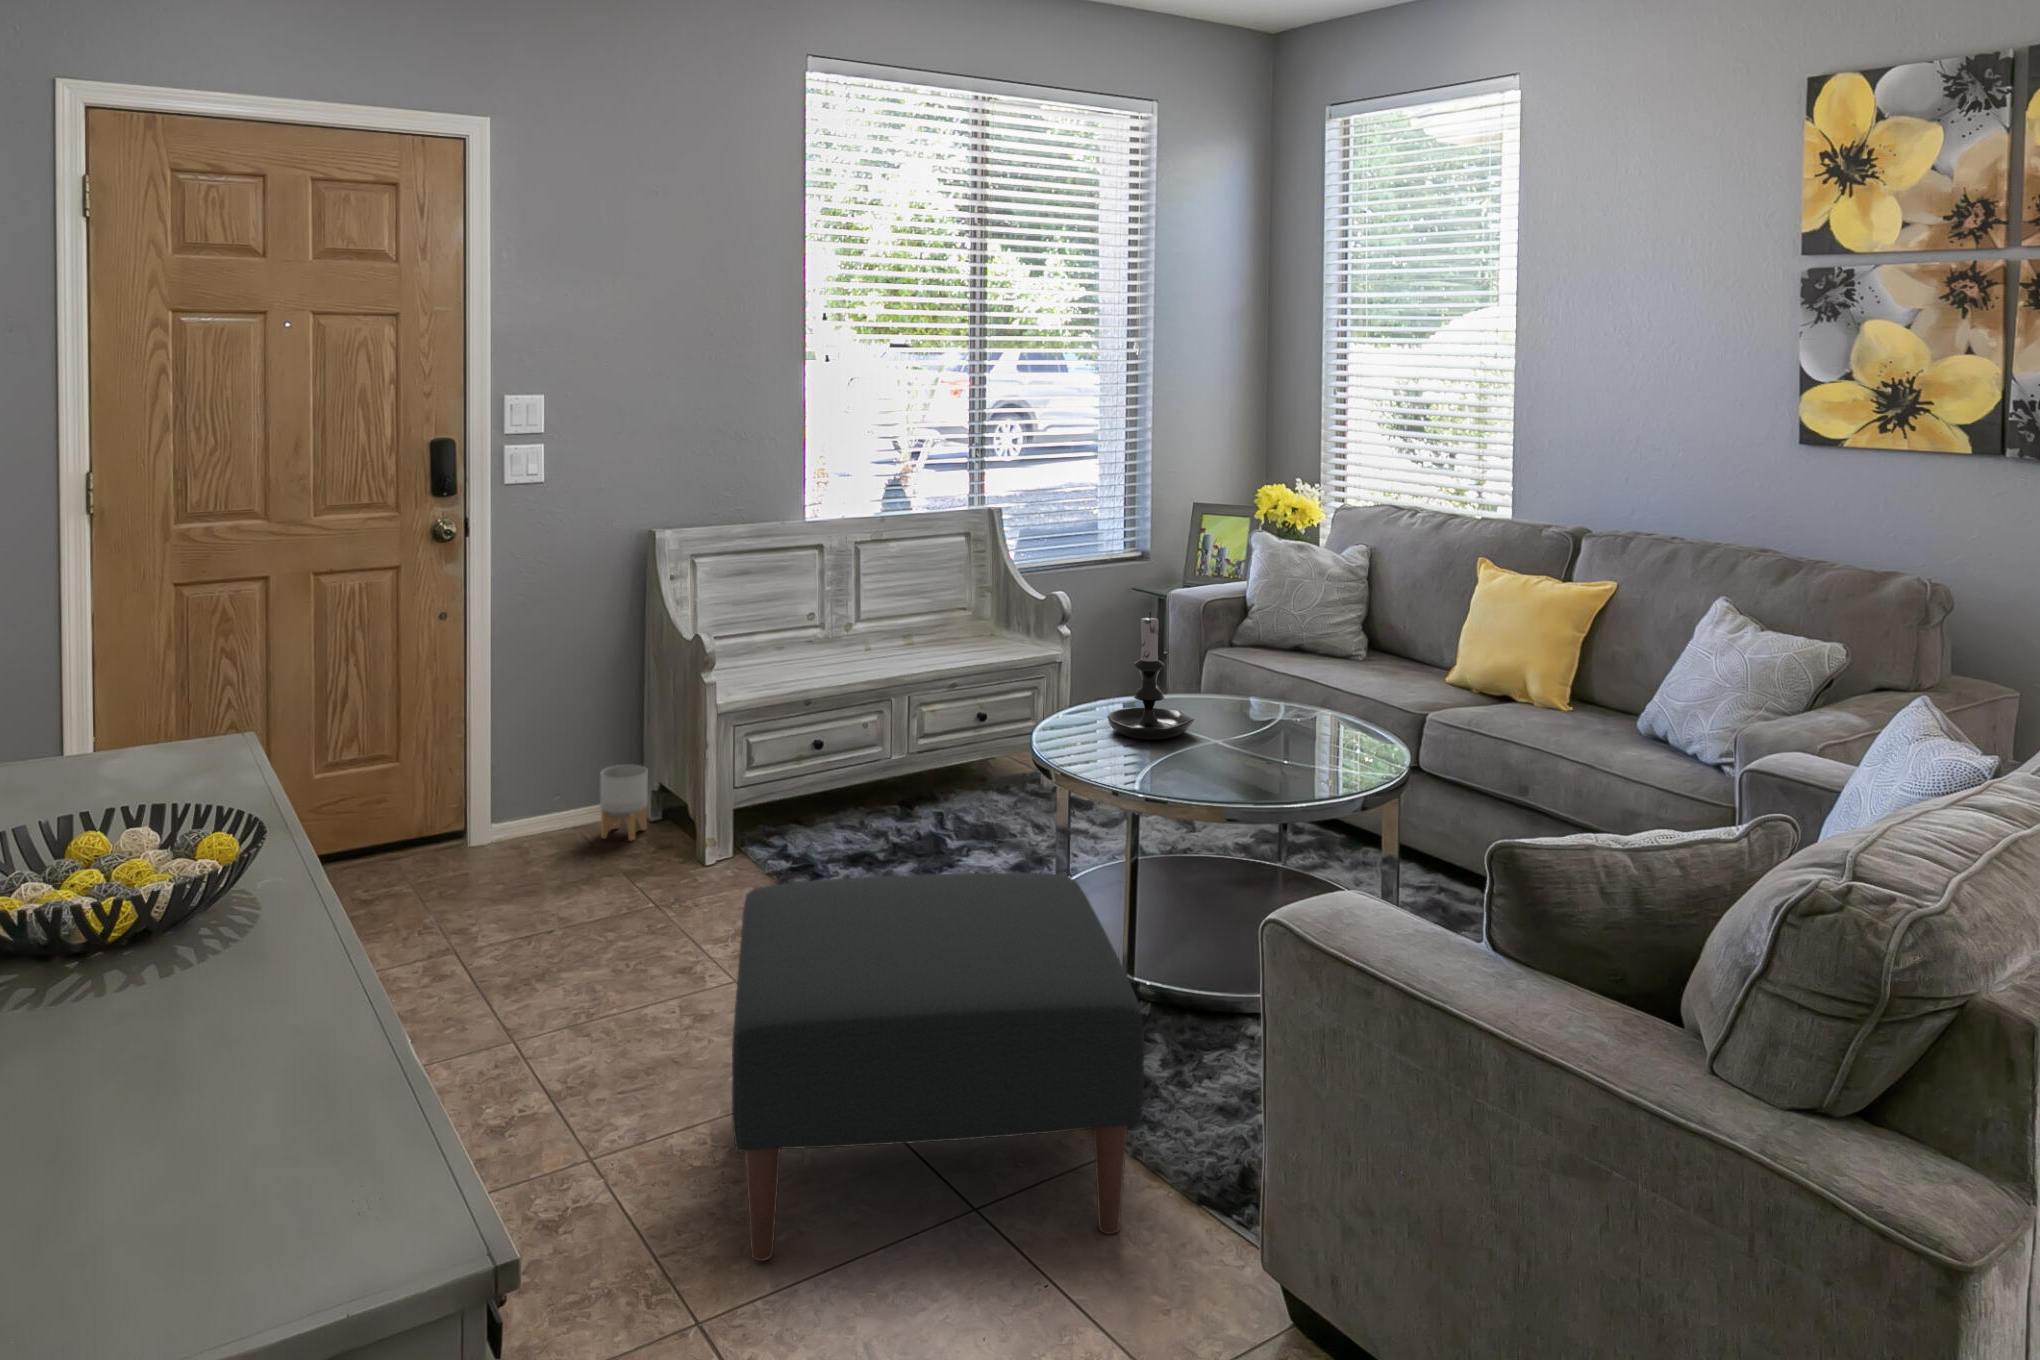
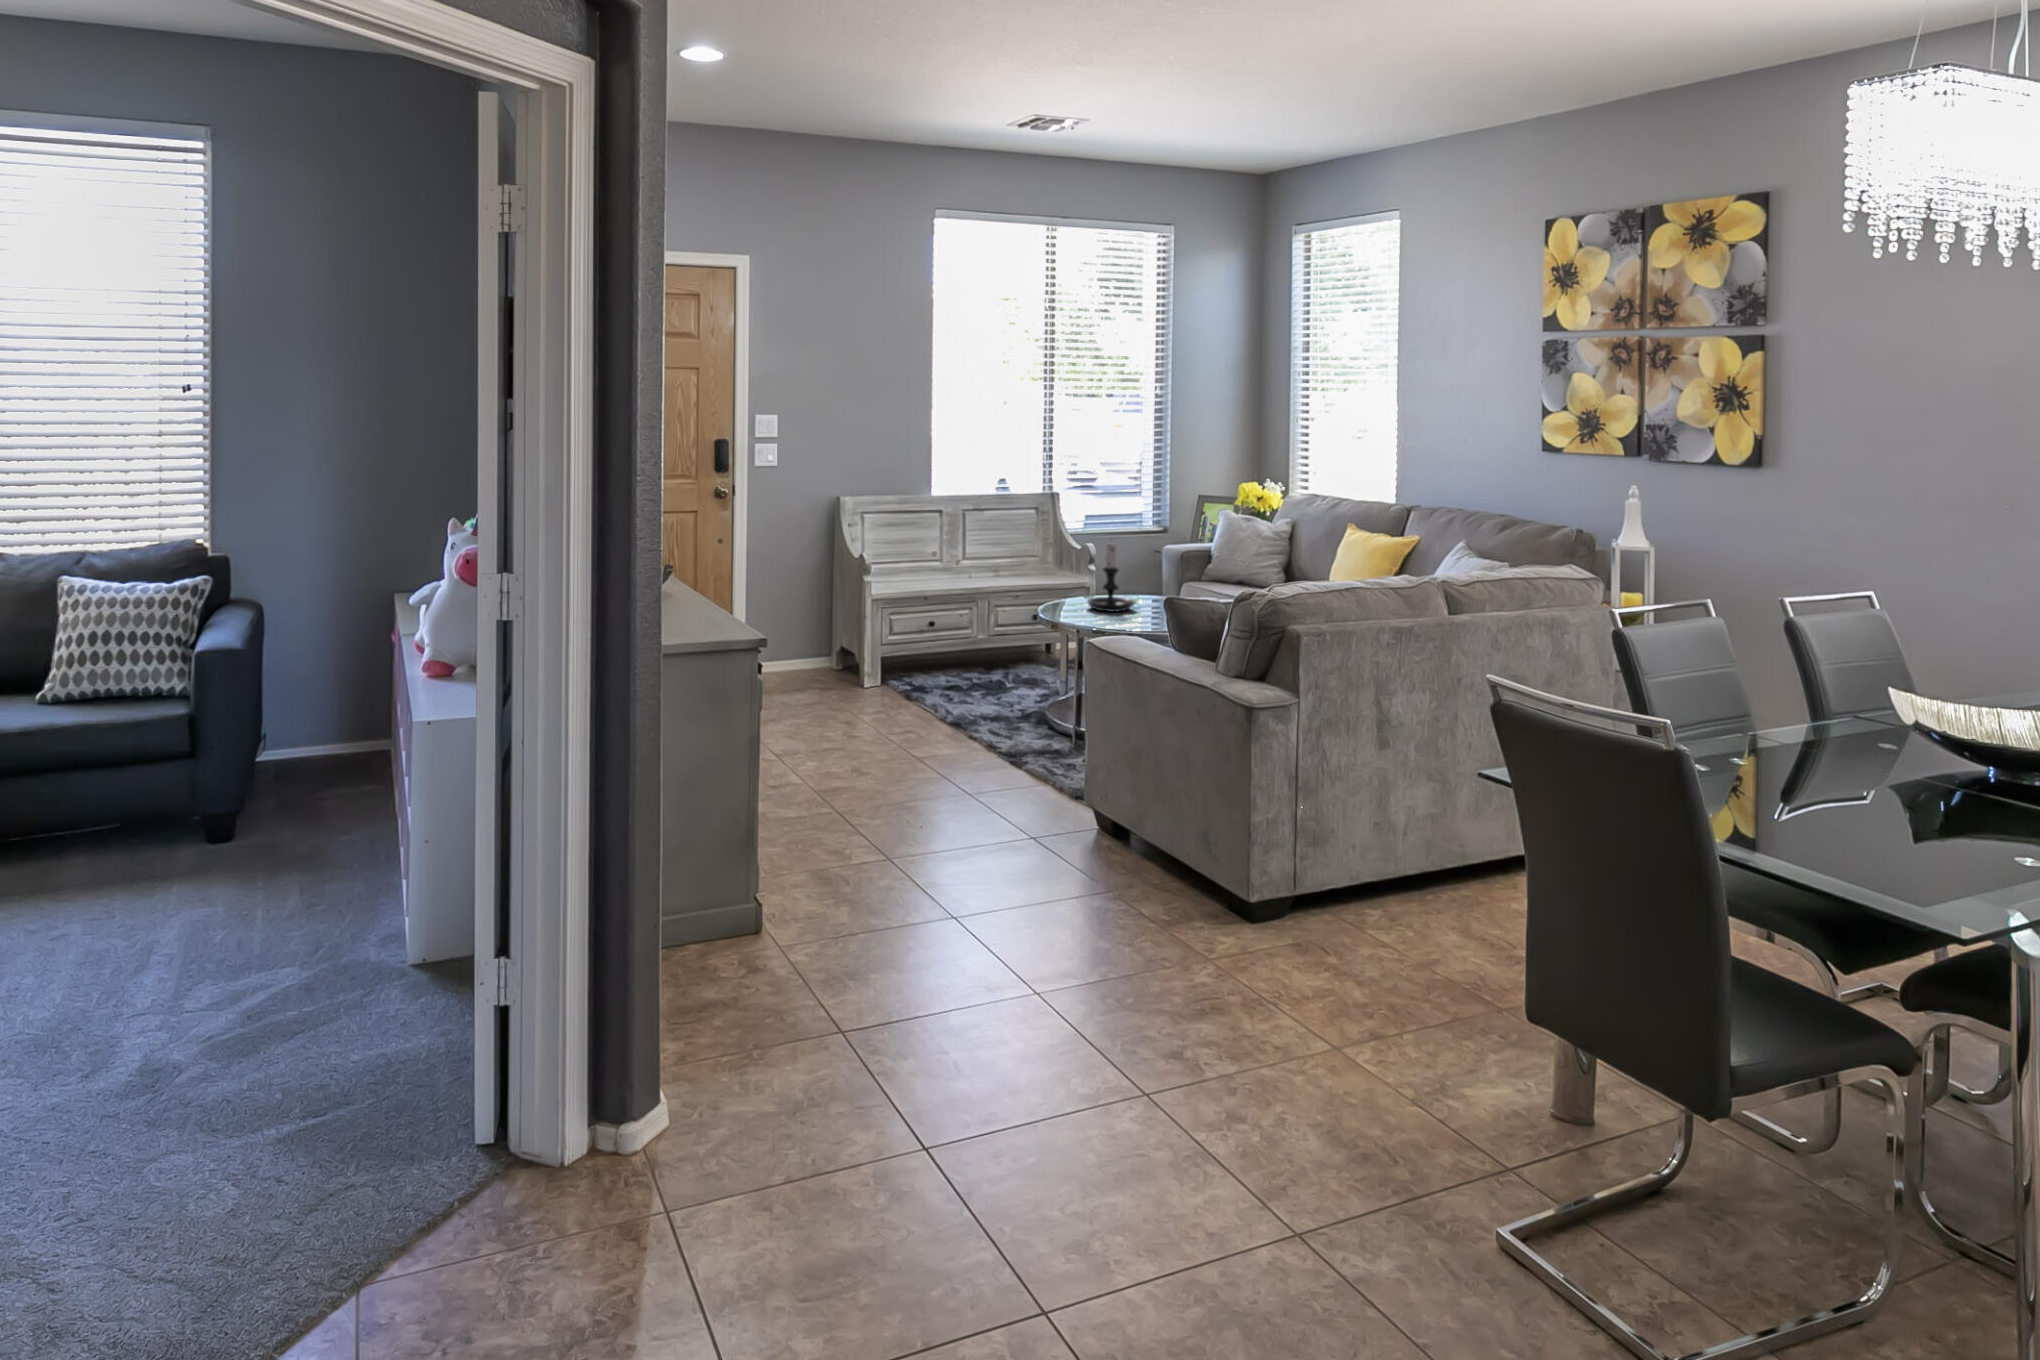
planter: present [600,765,648,841] -> none [807,634,834,676]
ottoman: present [732,873,1144,1261] -> none [852,657,1045,806]

